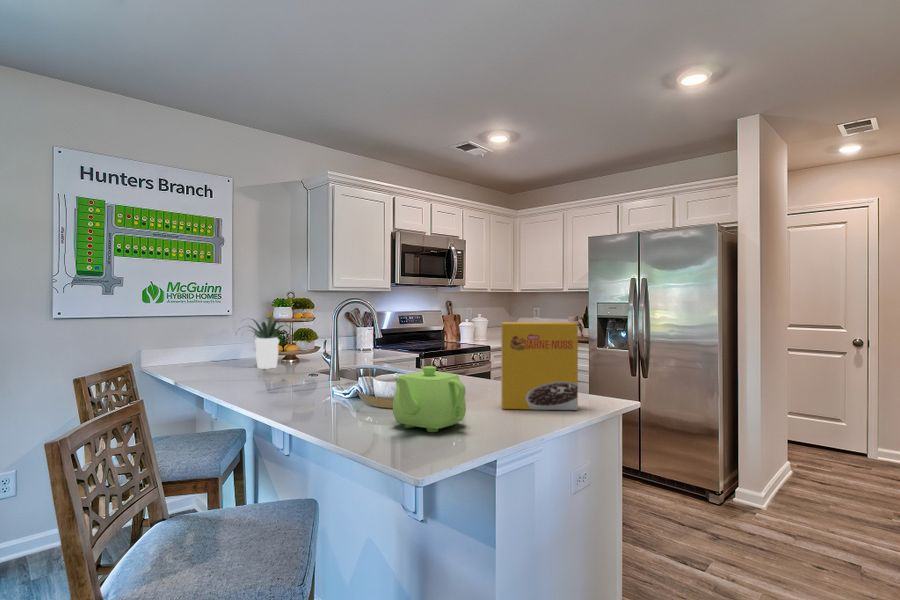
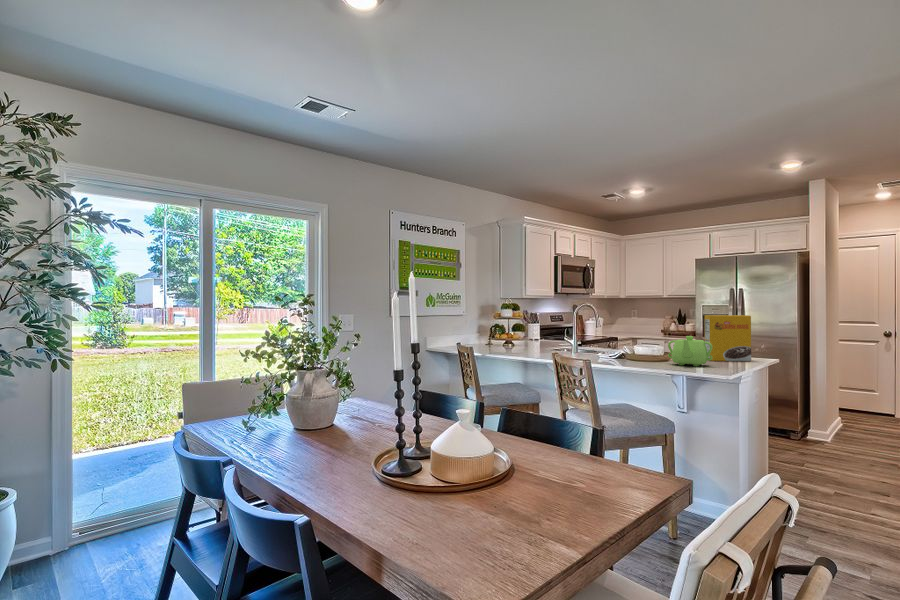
potted plant: present [249,316,290,368] -> none [489,315,529,347]

